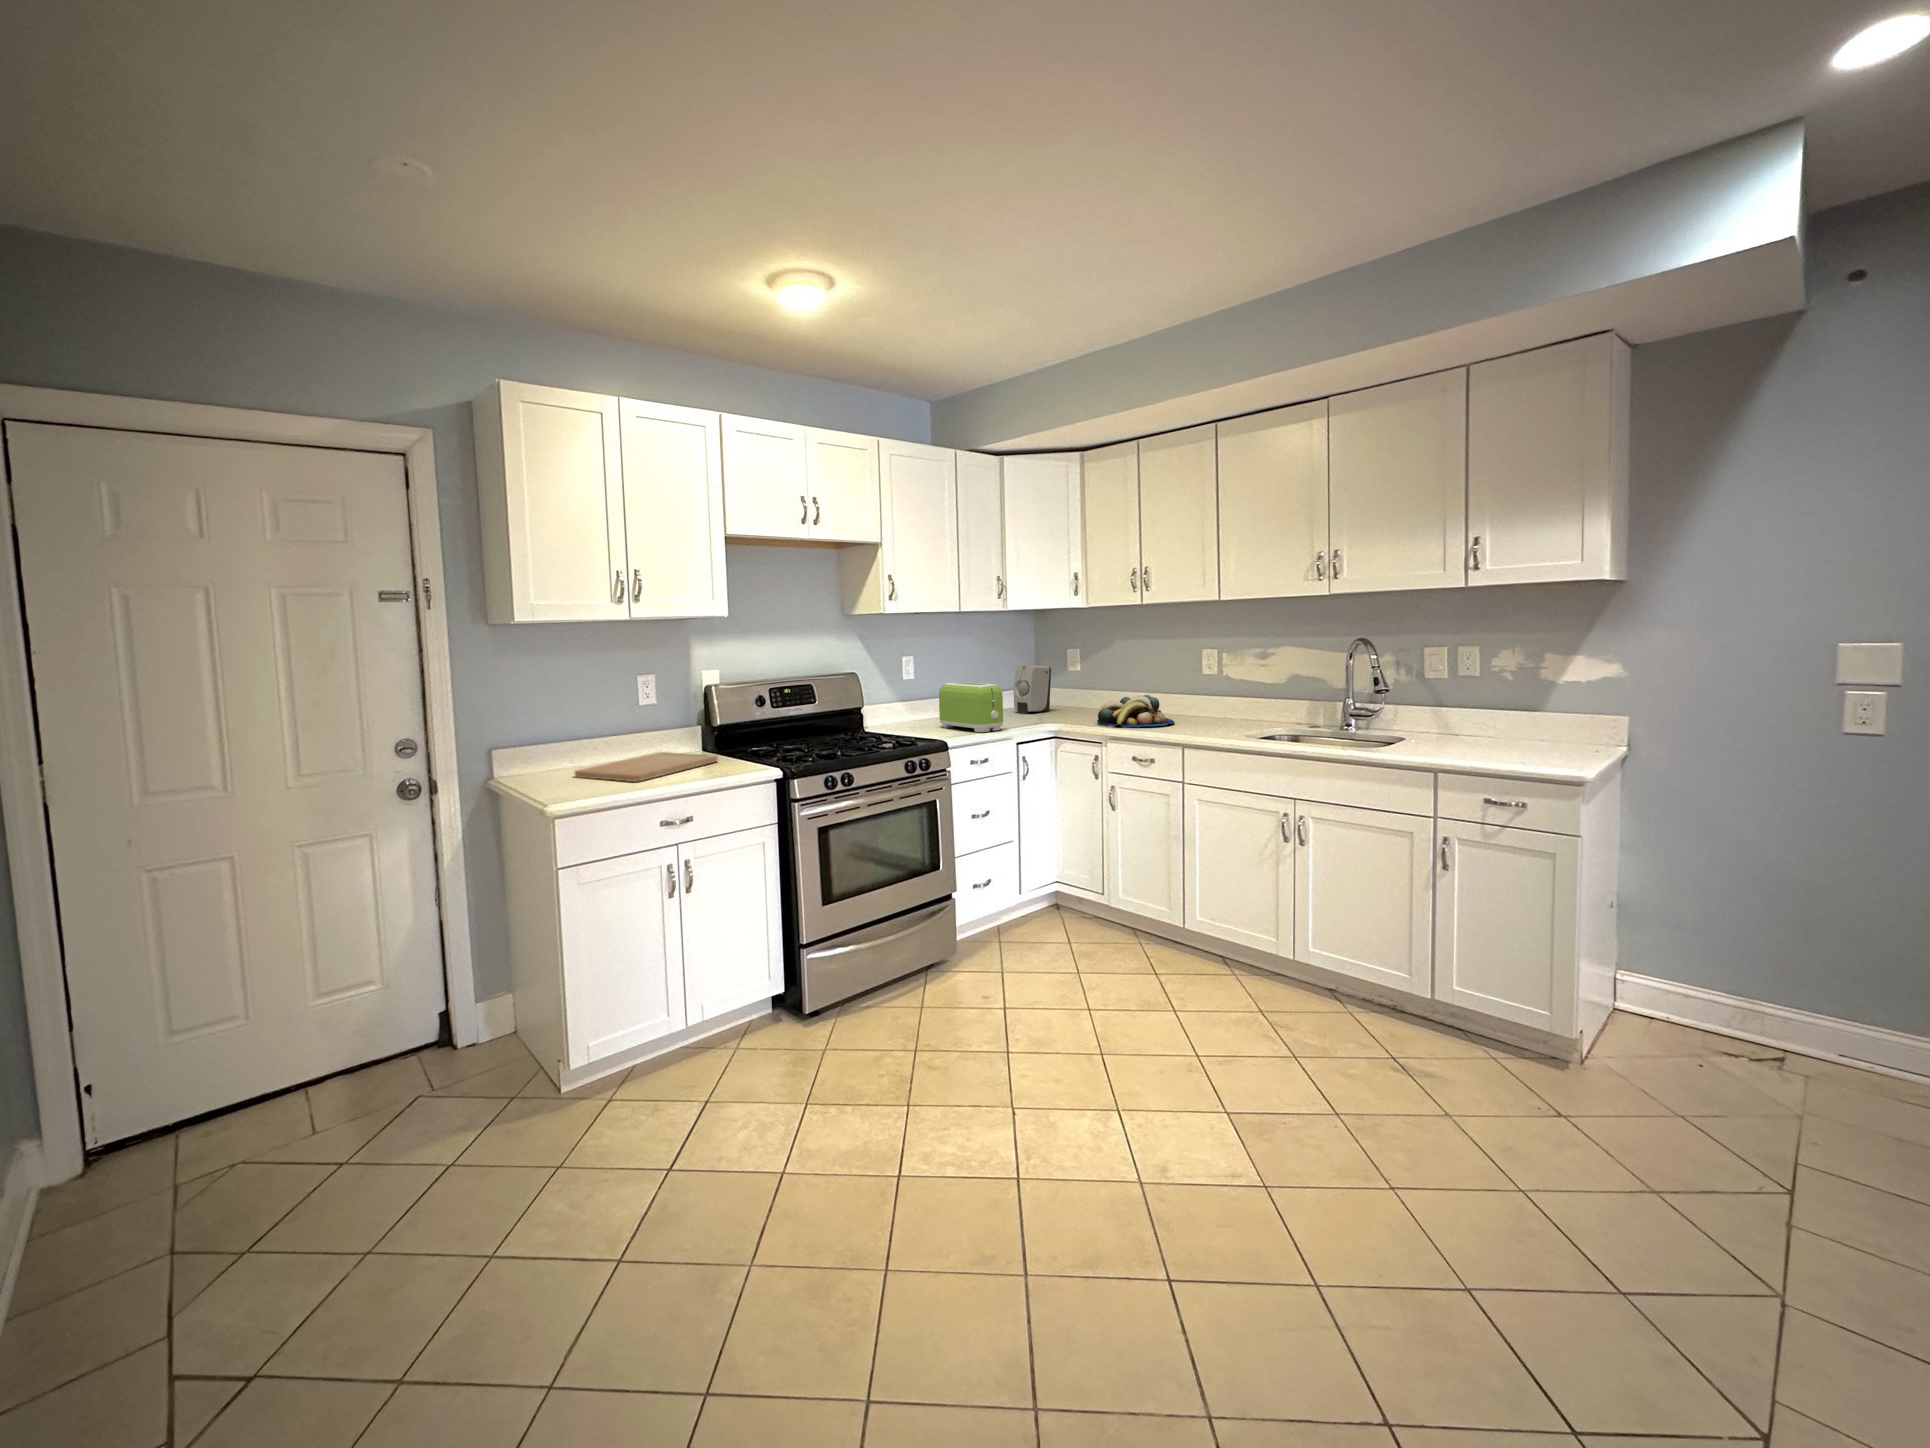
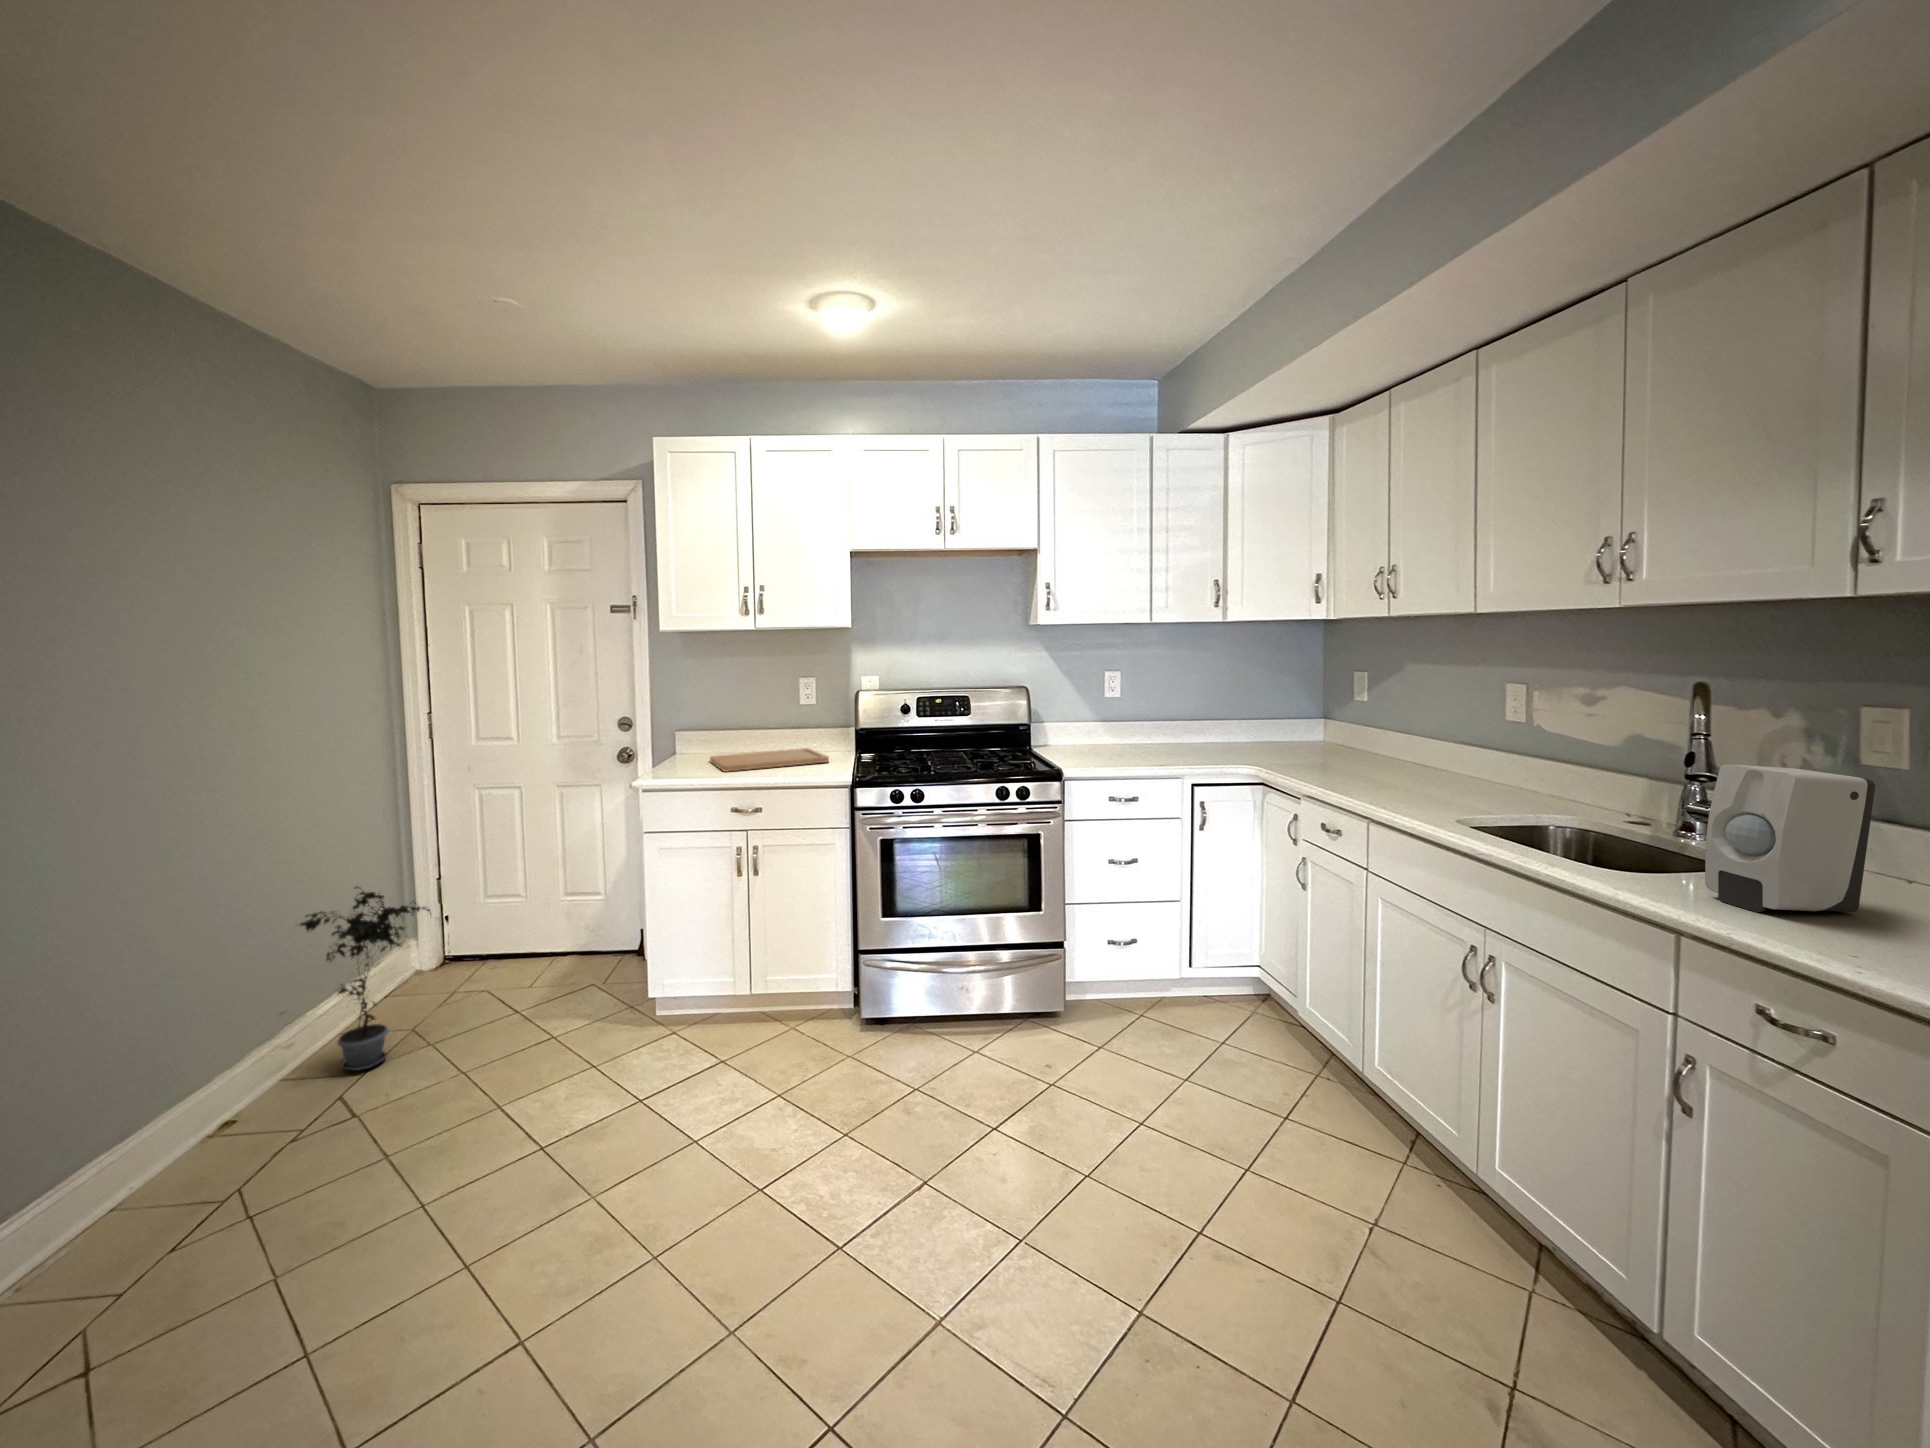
soap dispenser: present [1014,665,1051,714] -> present [1705,764,1875,912]
toaster: present [939,682,1003,732] -> none [1118,705,1174,765]
fruit bowl: present [1097,695,1174,728] -> none [1311,741,1435,786]
potted plant: none [30,1028,274,1326] -> present [300,887,431,1071]

